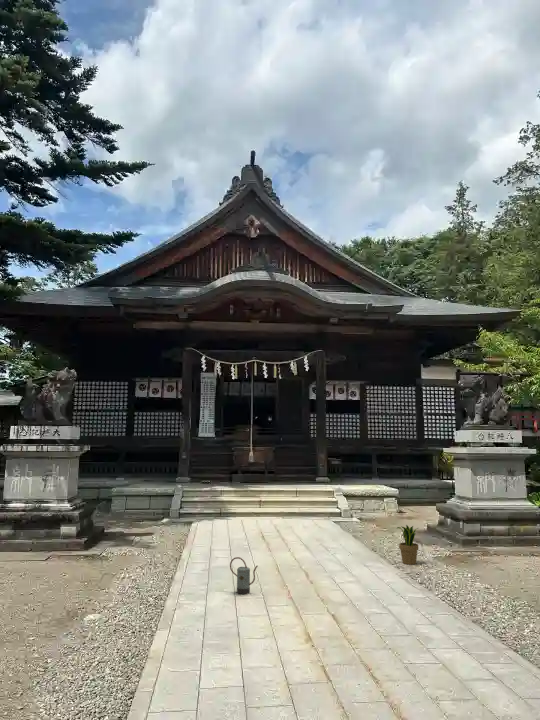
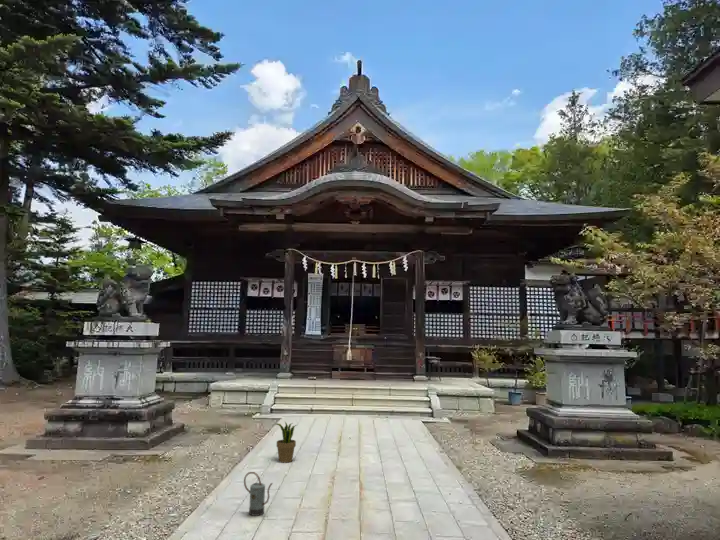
potted plant: present [397,525,418,565] -> present [276,422,296,463]

